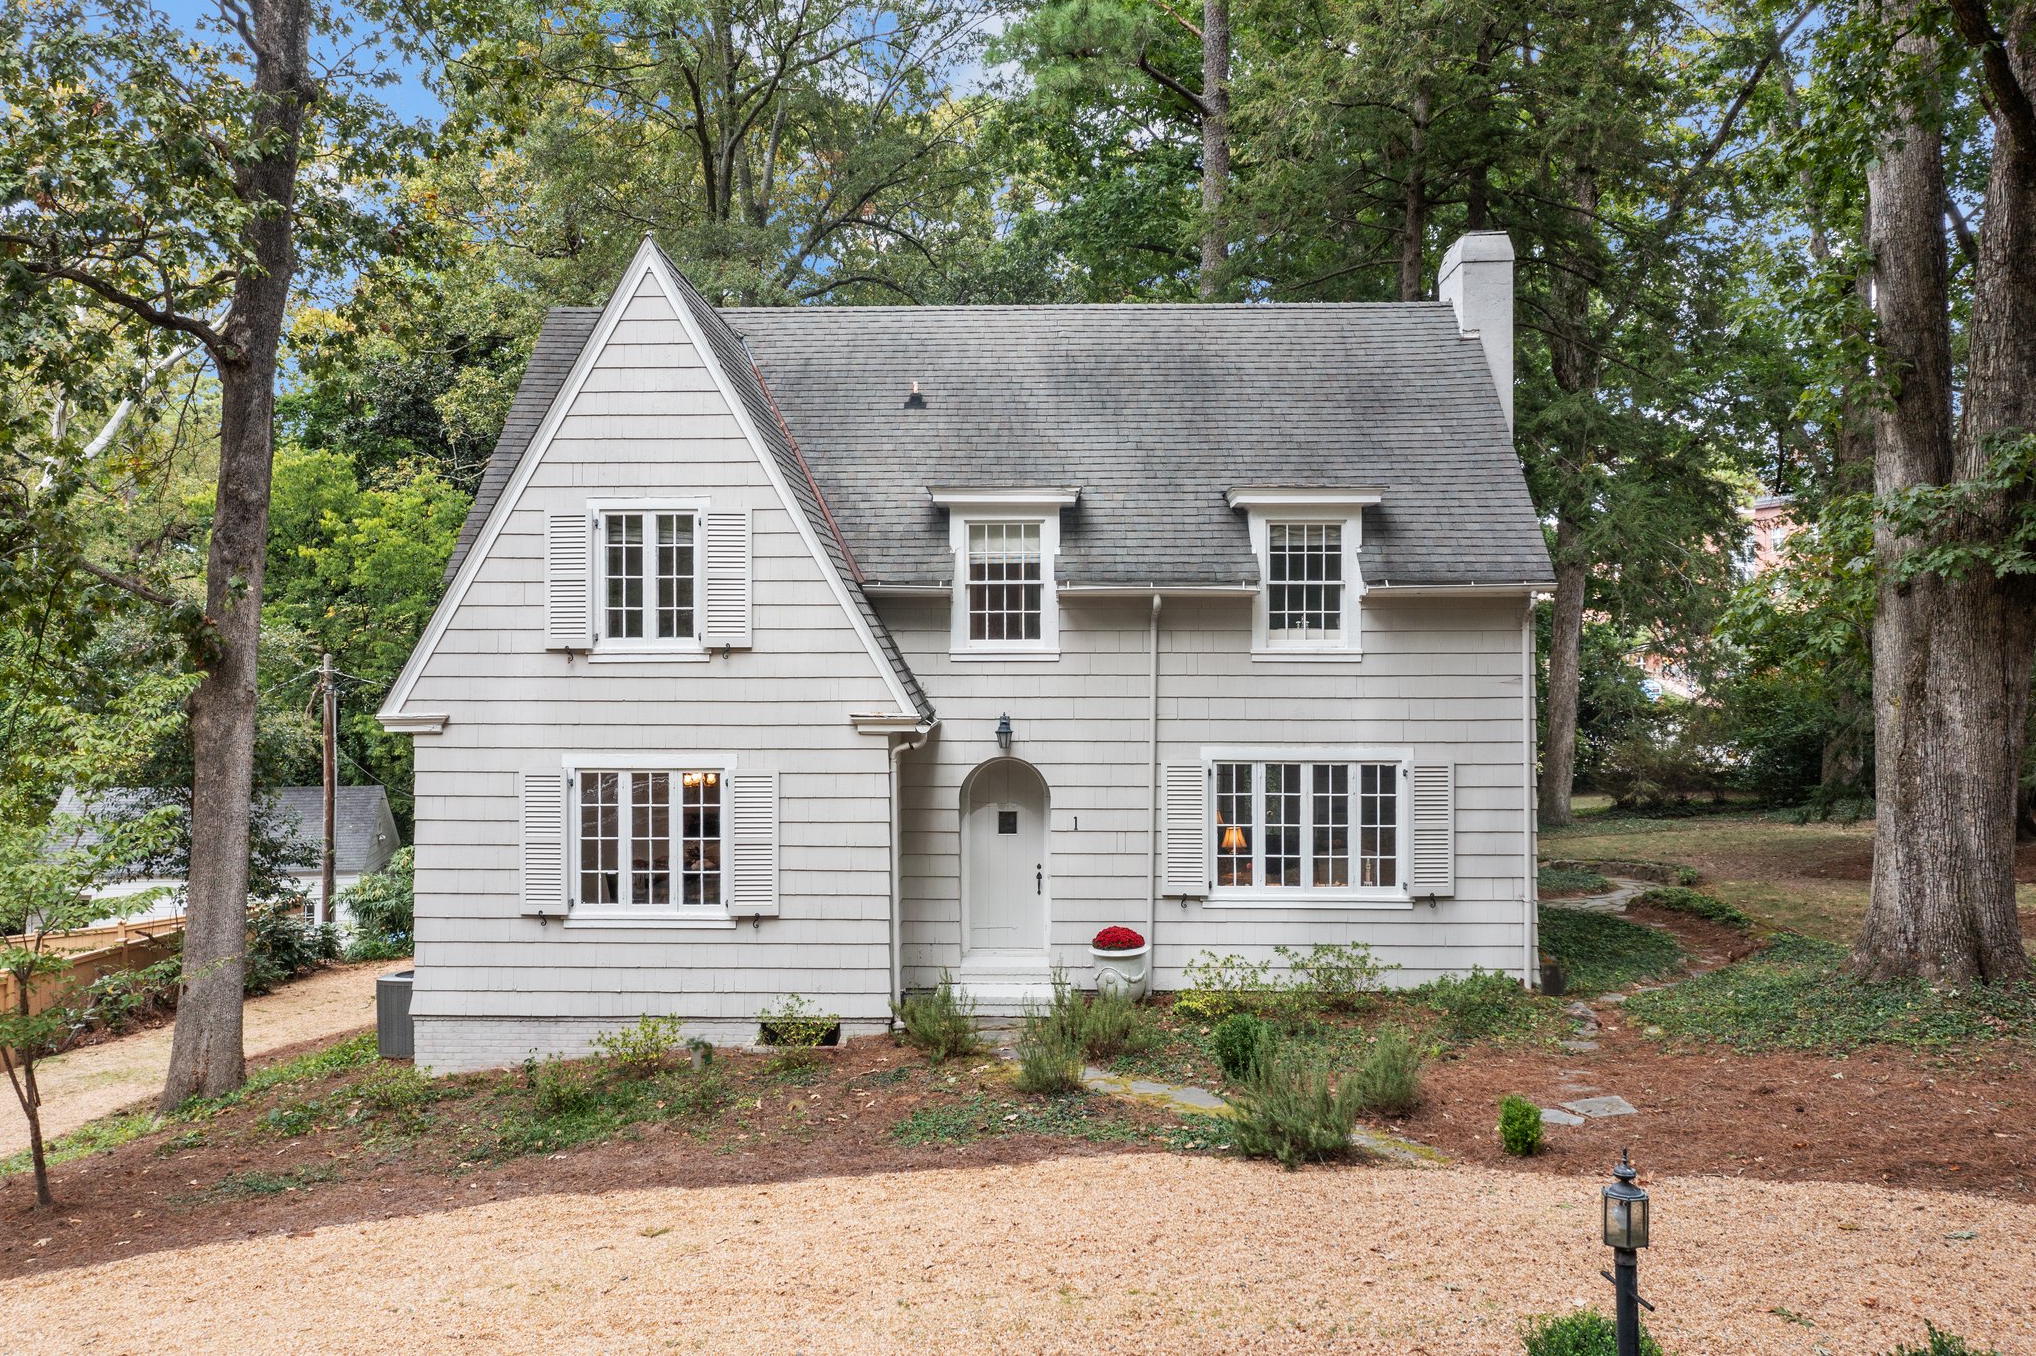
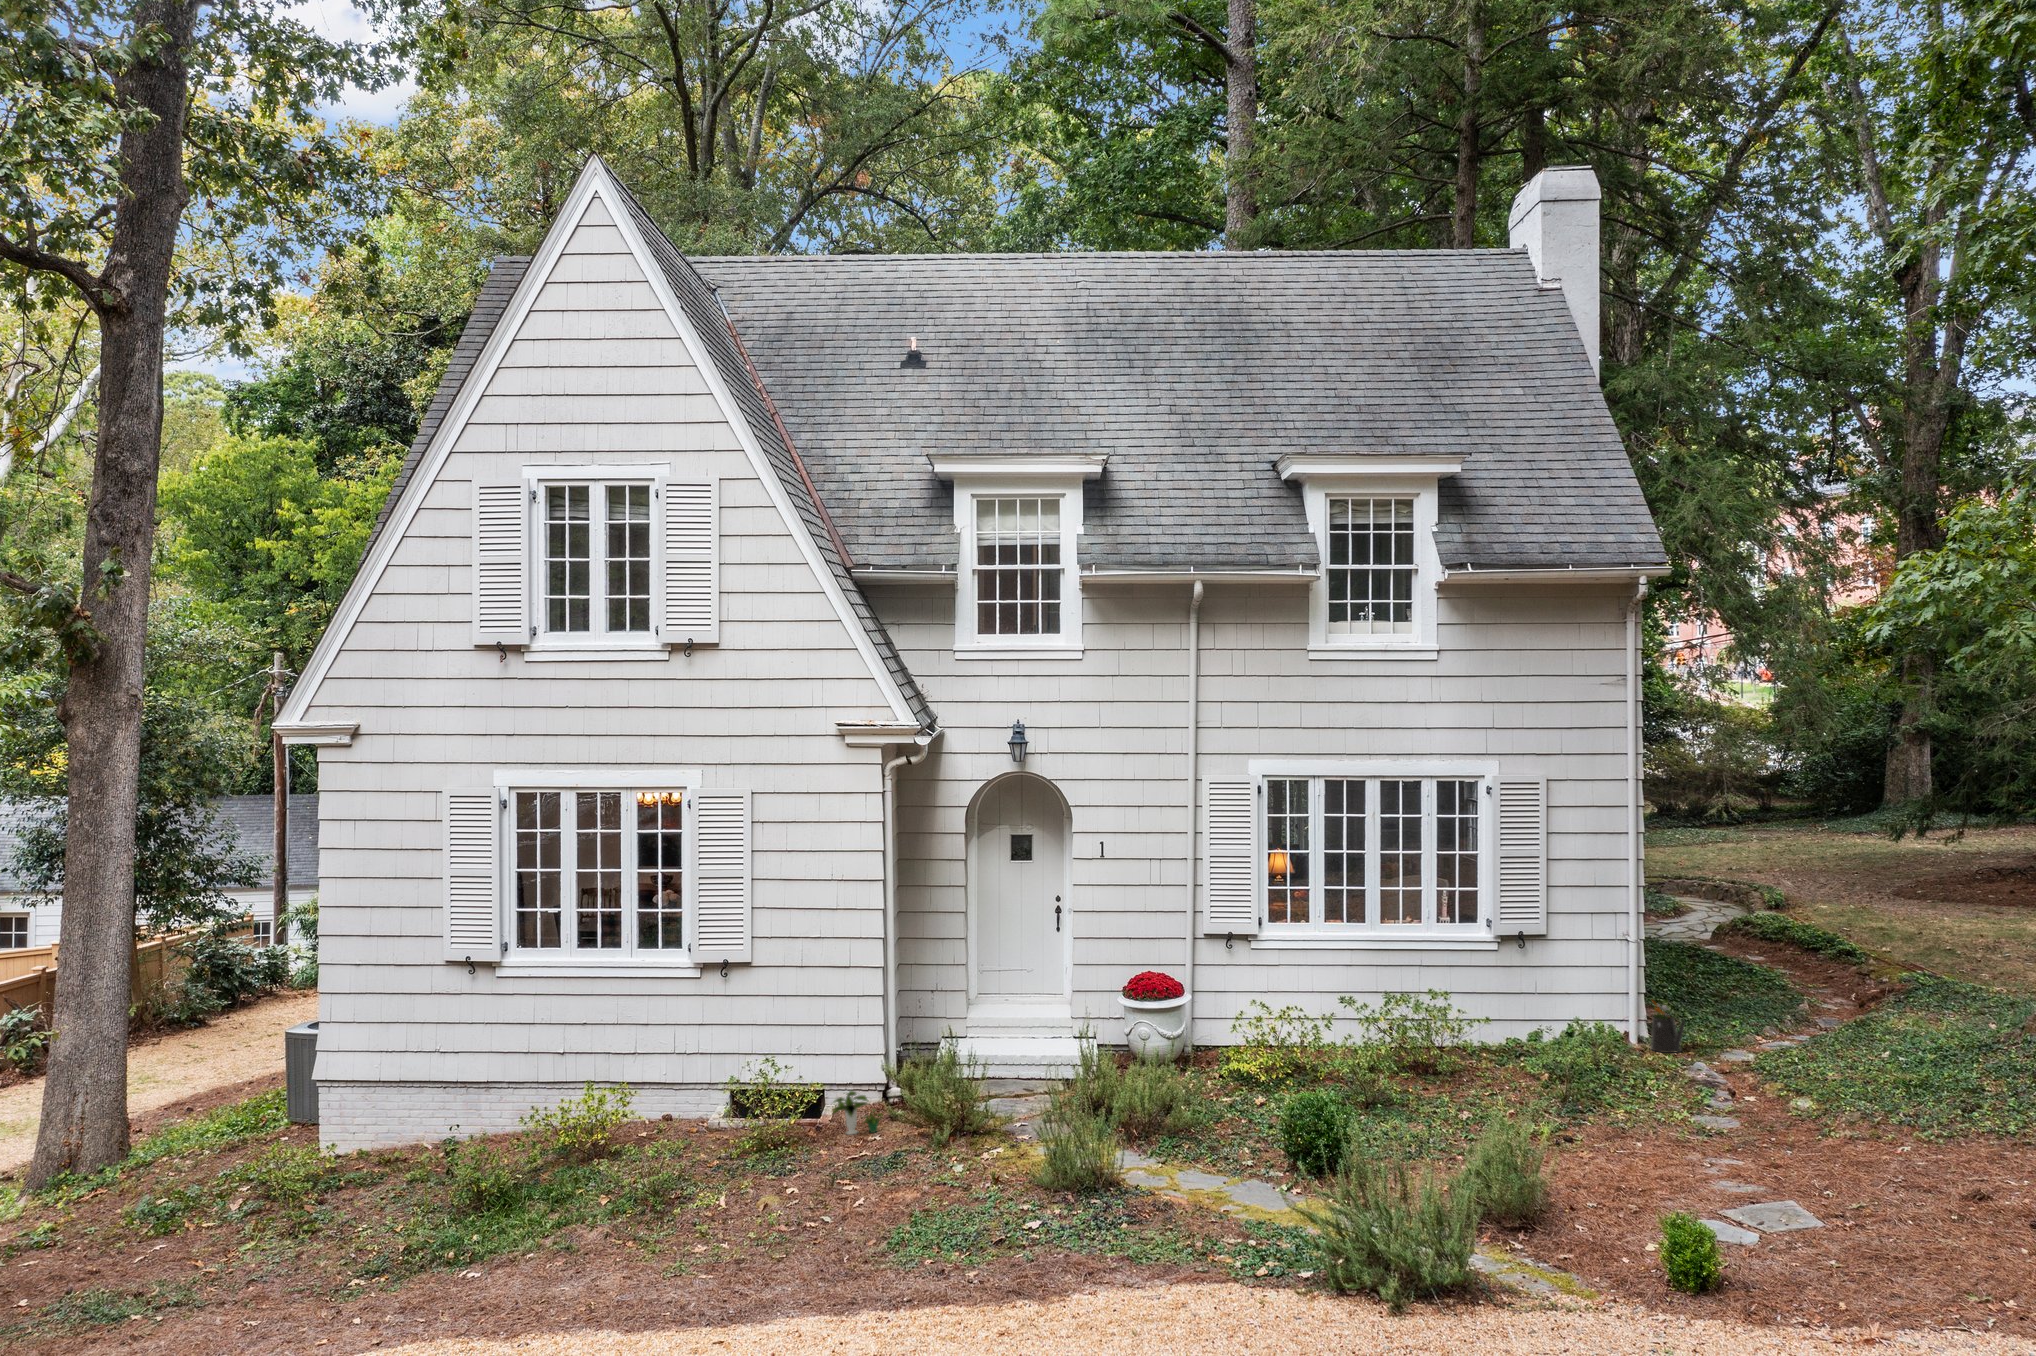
potted plant: present [684,1035,716,1069] -> present [833,1091,883,1134]

